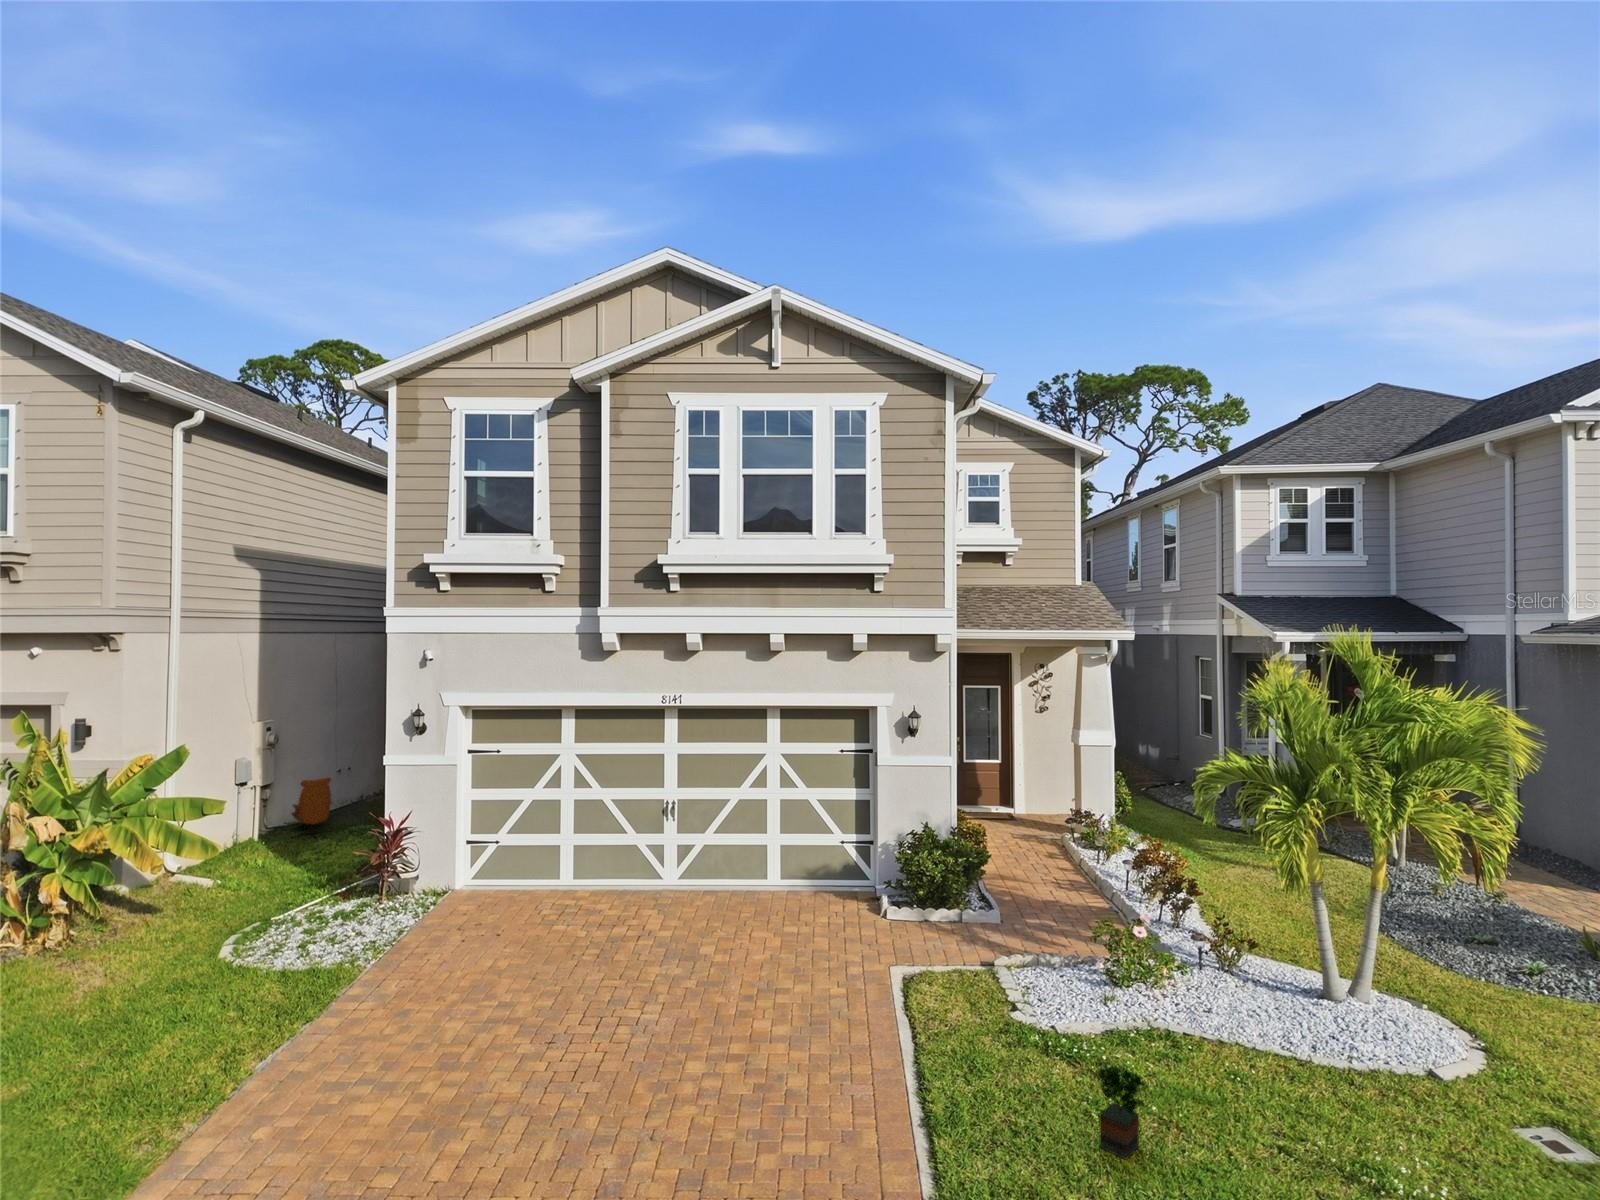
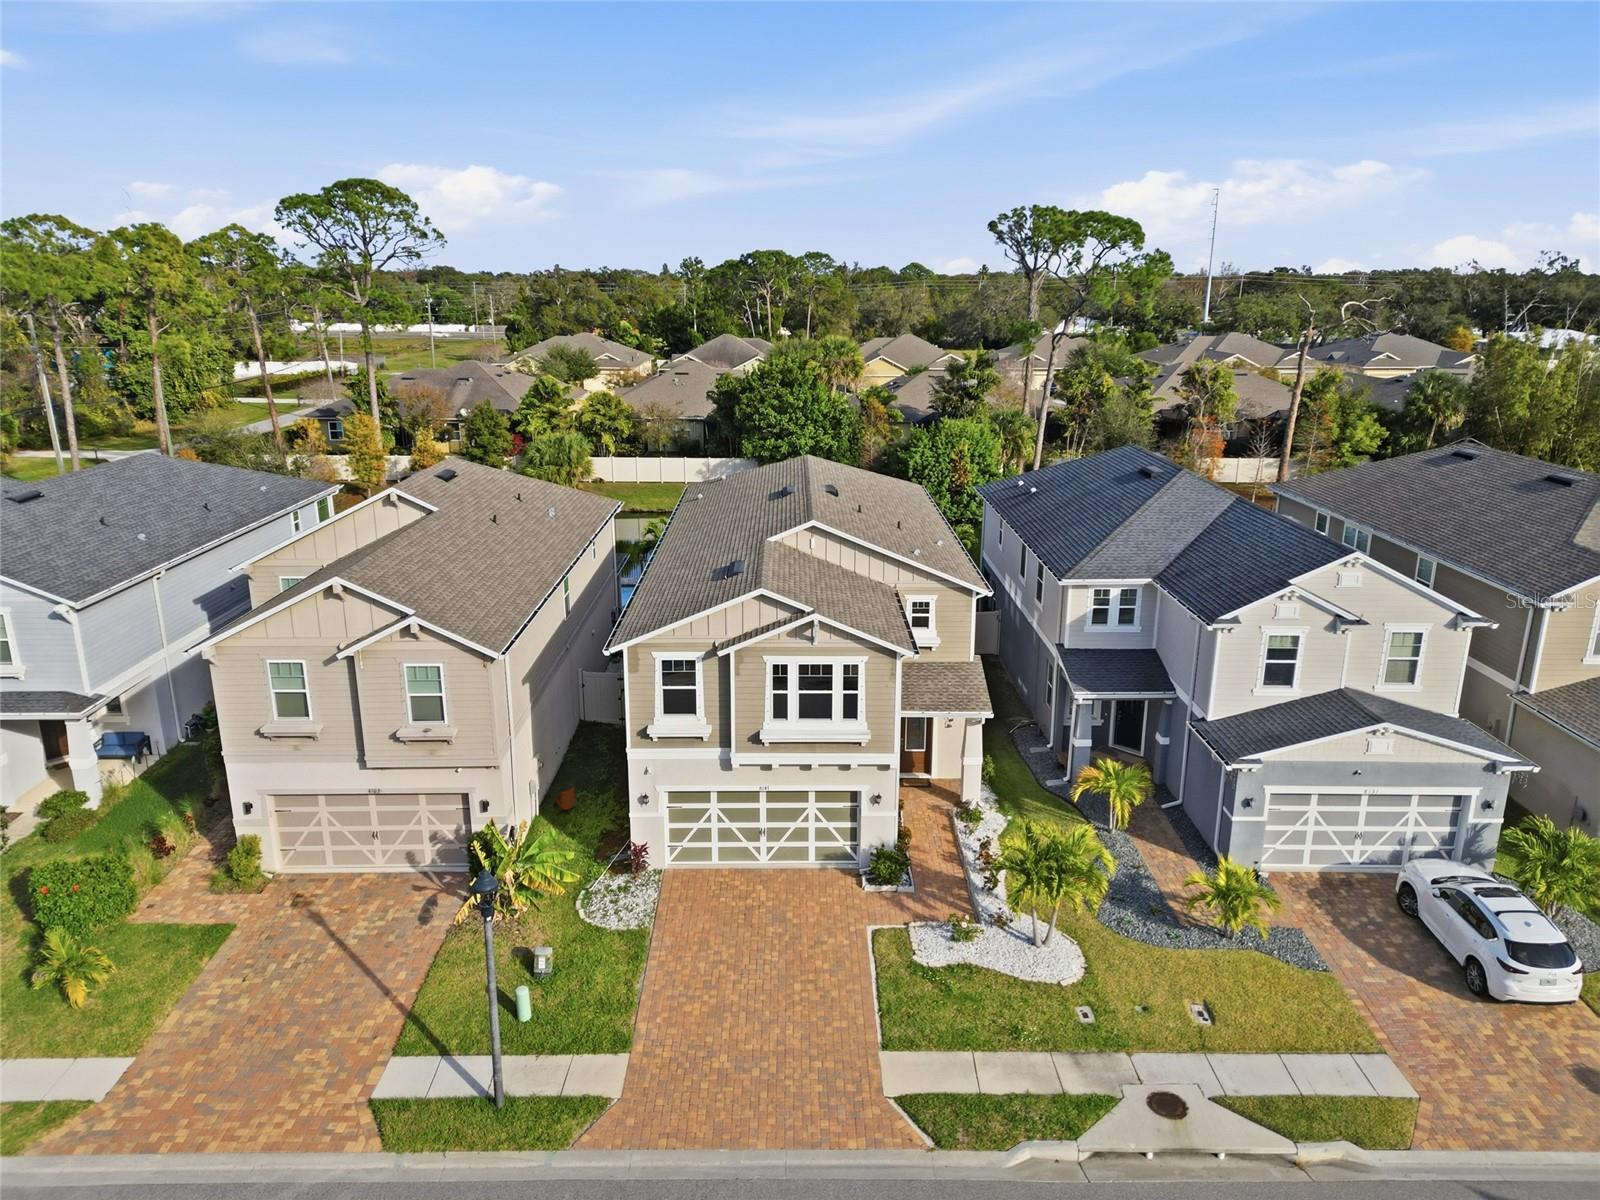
potted tree: present [1098,1066,1148,1159] -> none [938,998,955,1027]

